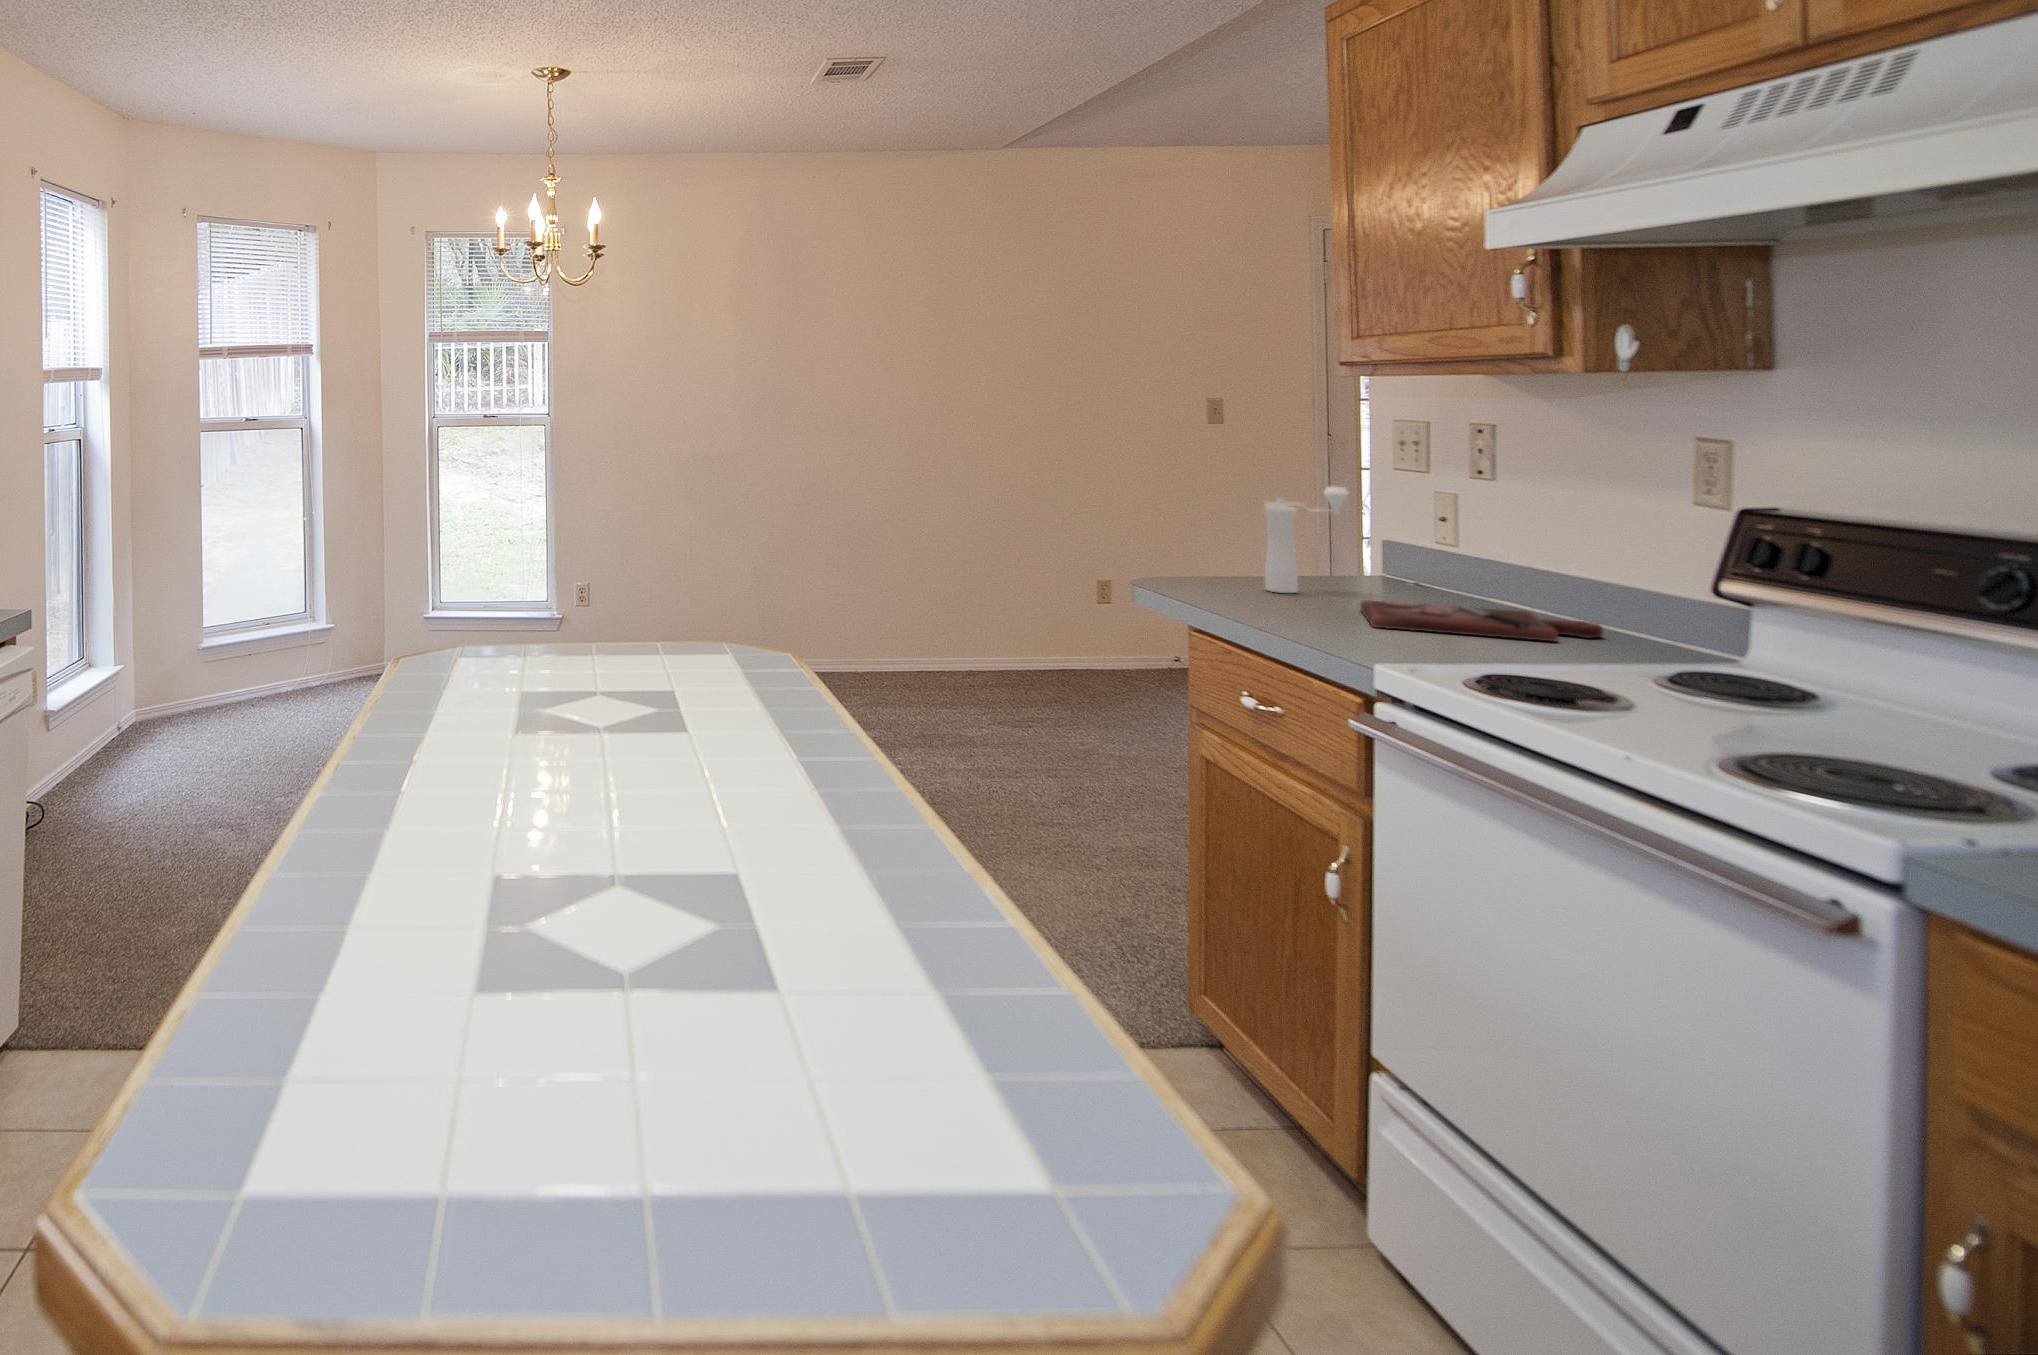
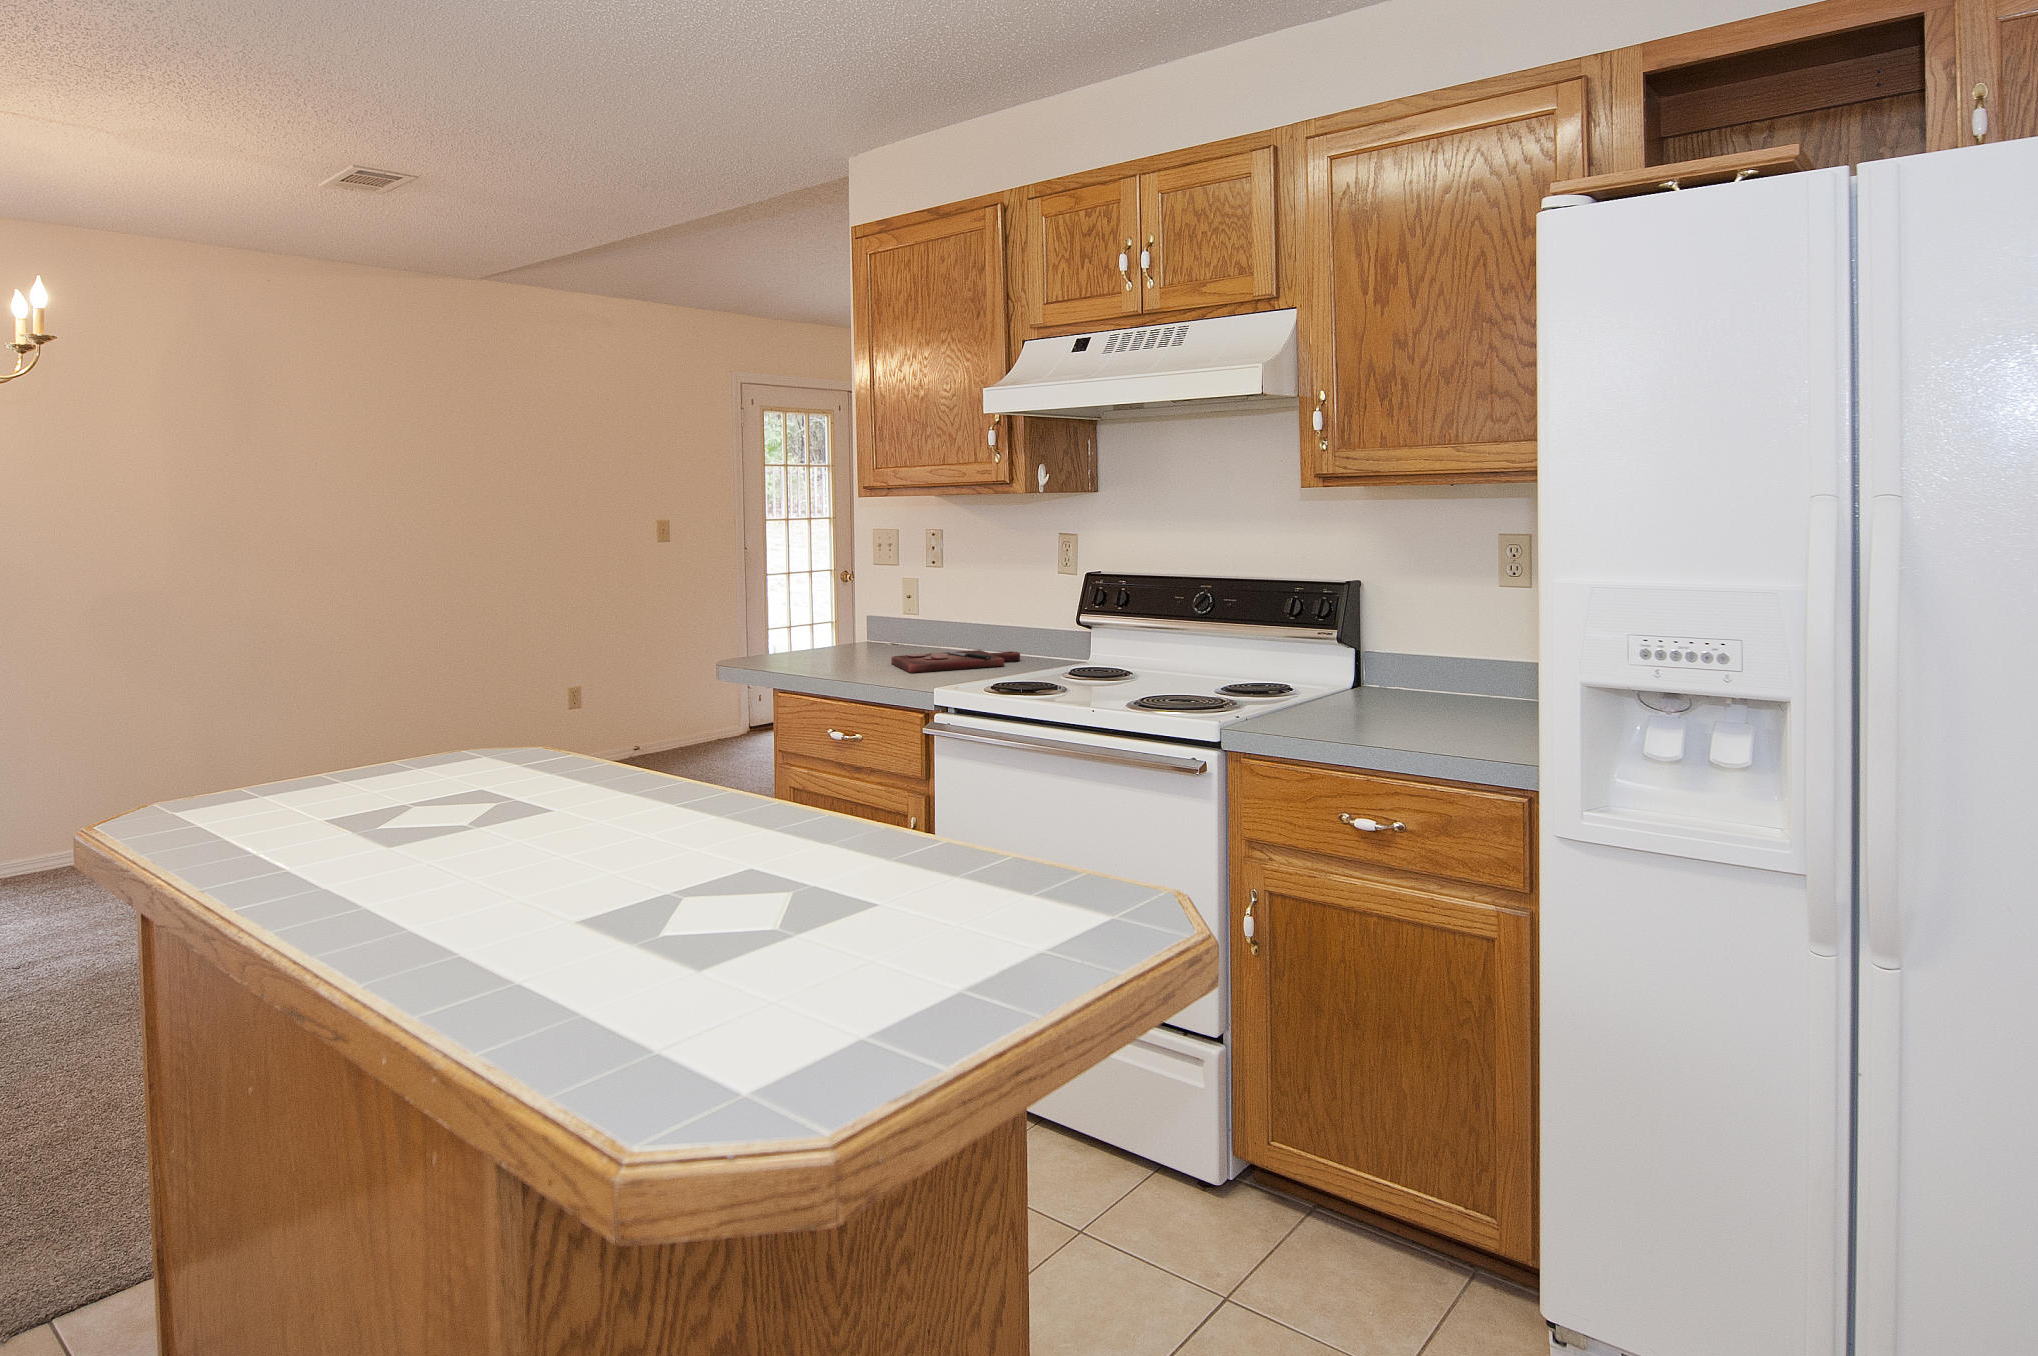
pepper mill: present [1265,487,1348,593] -> none [821,578,872,660]

